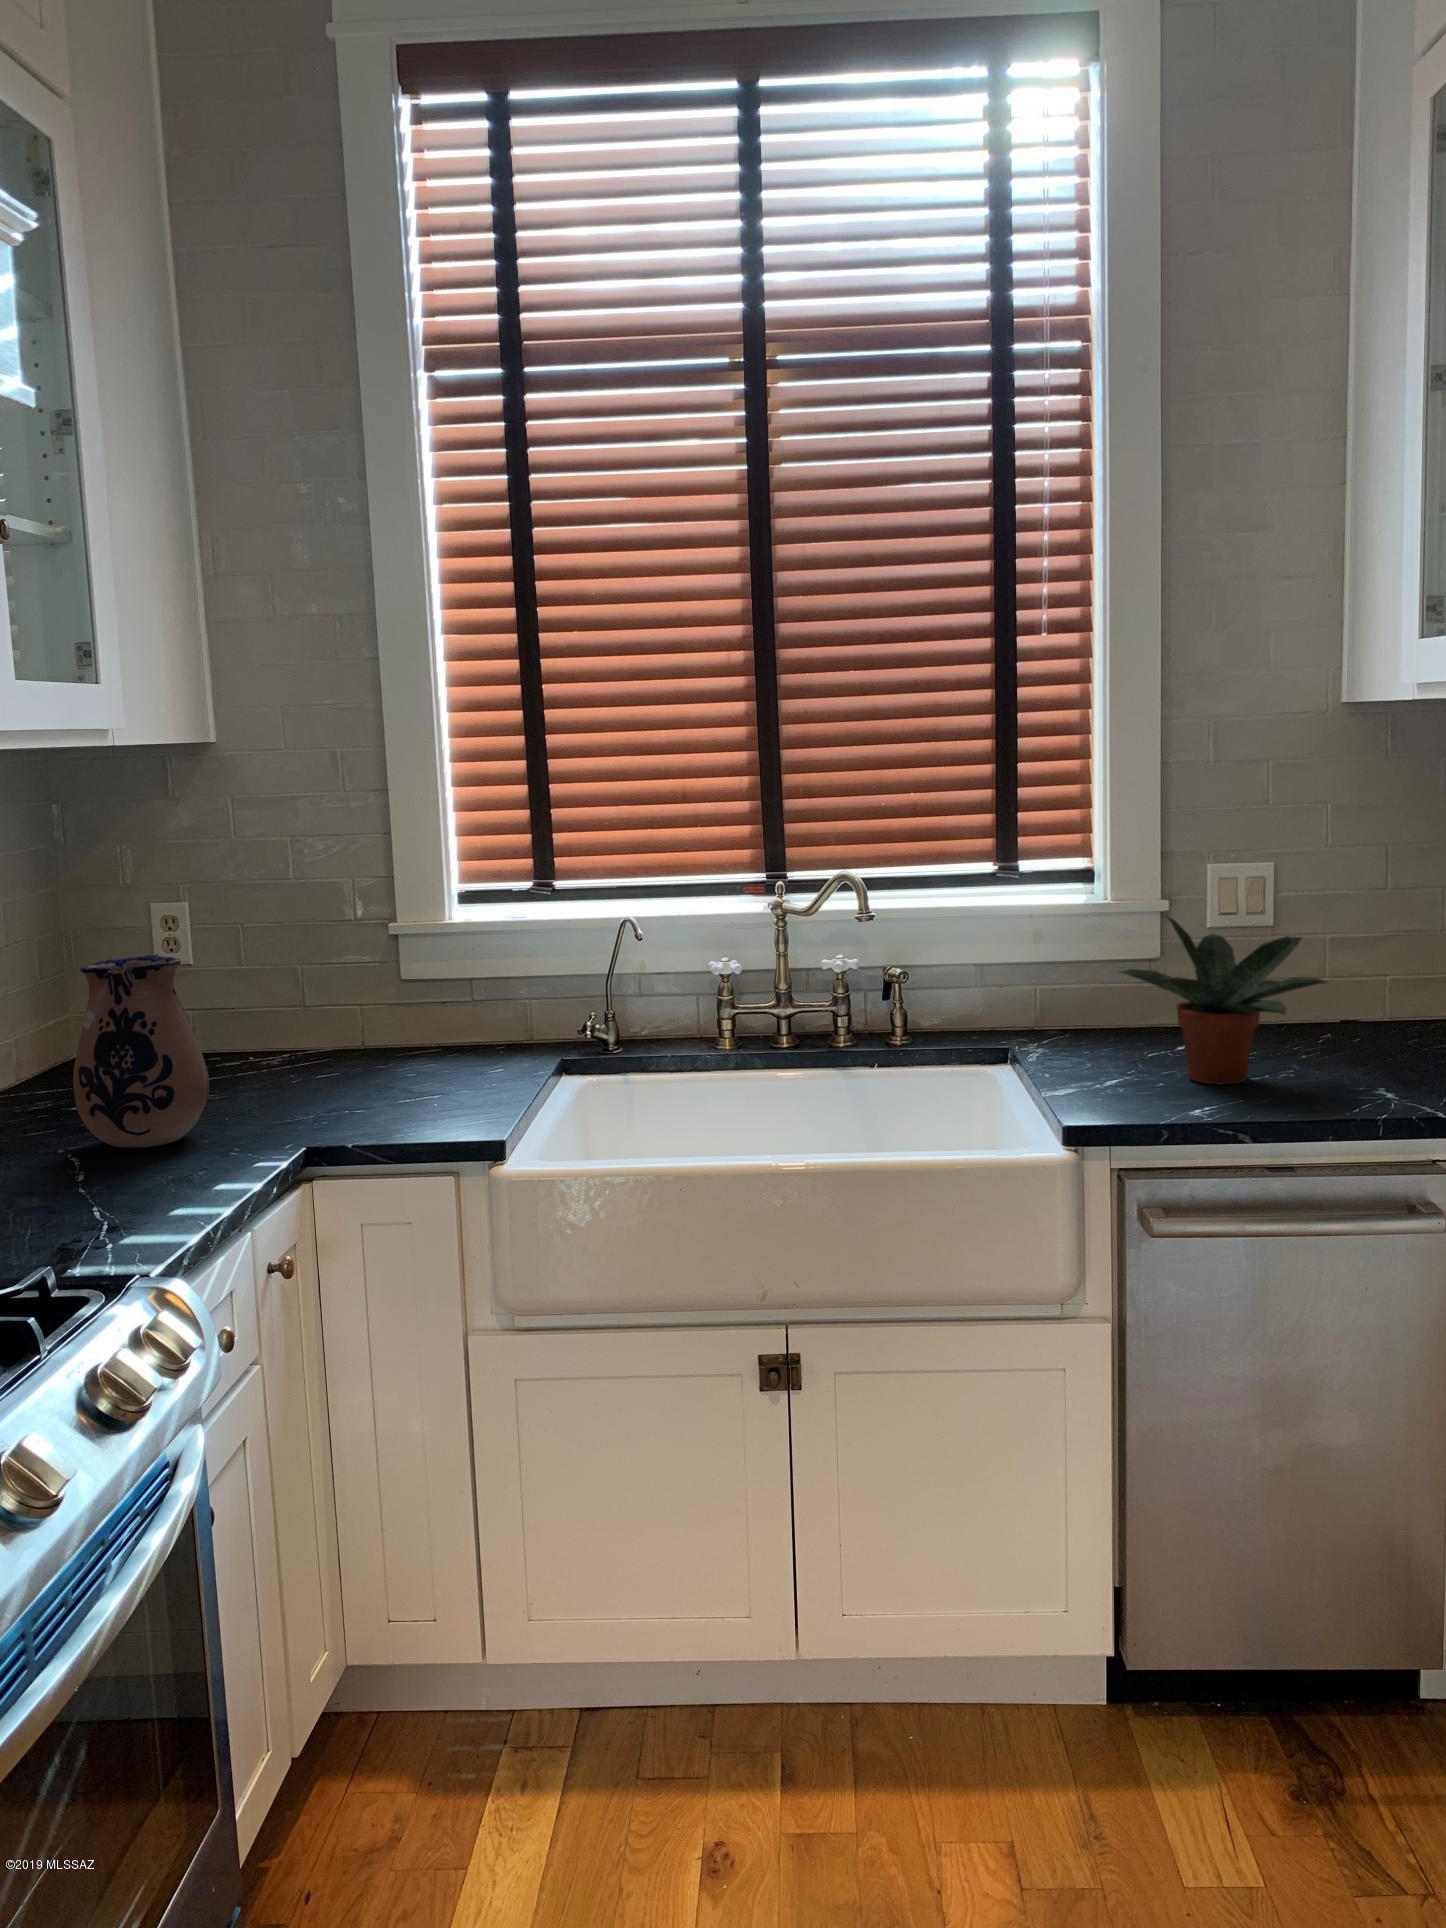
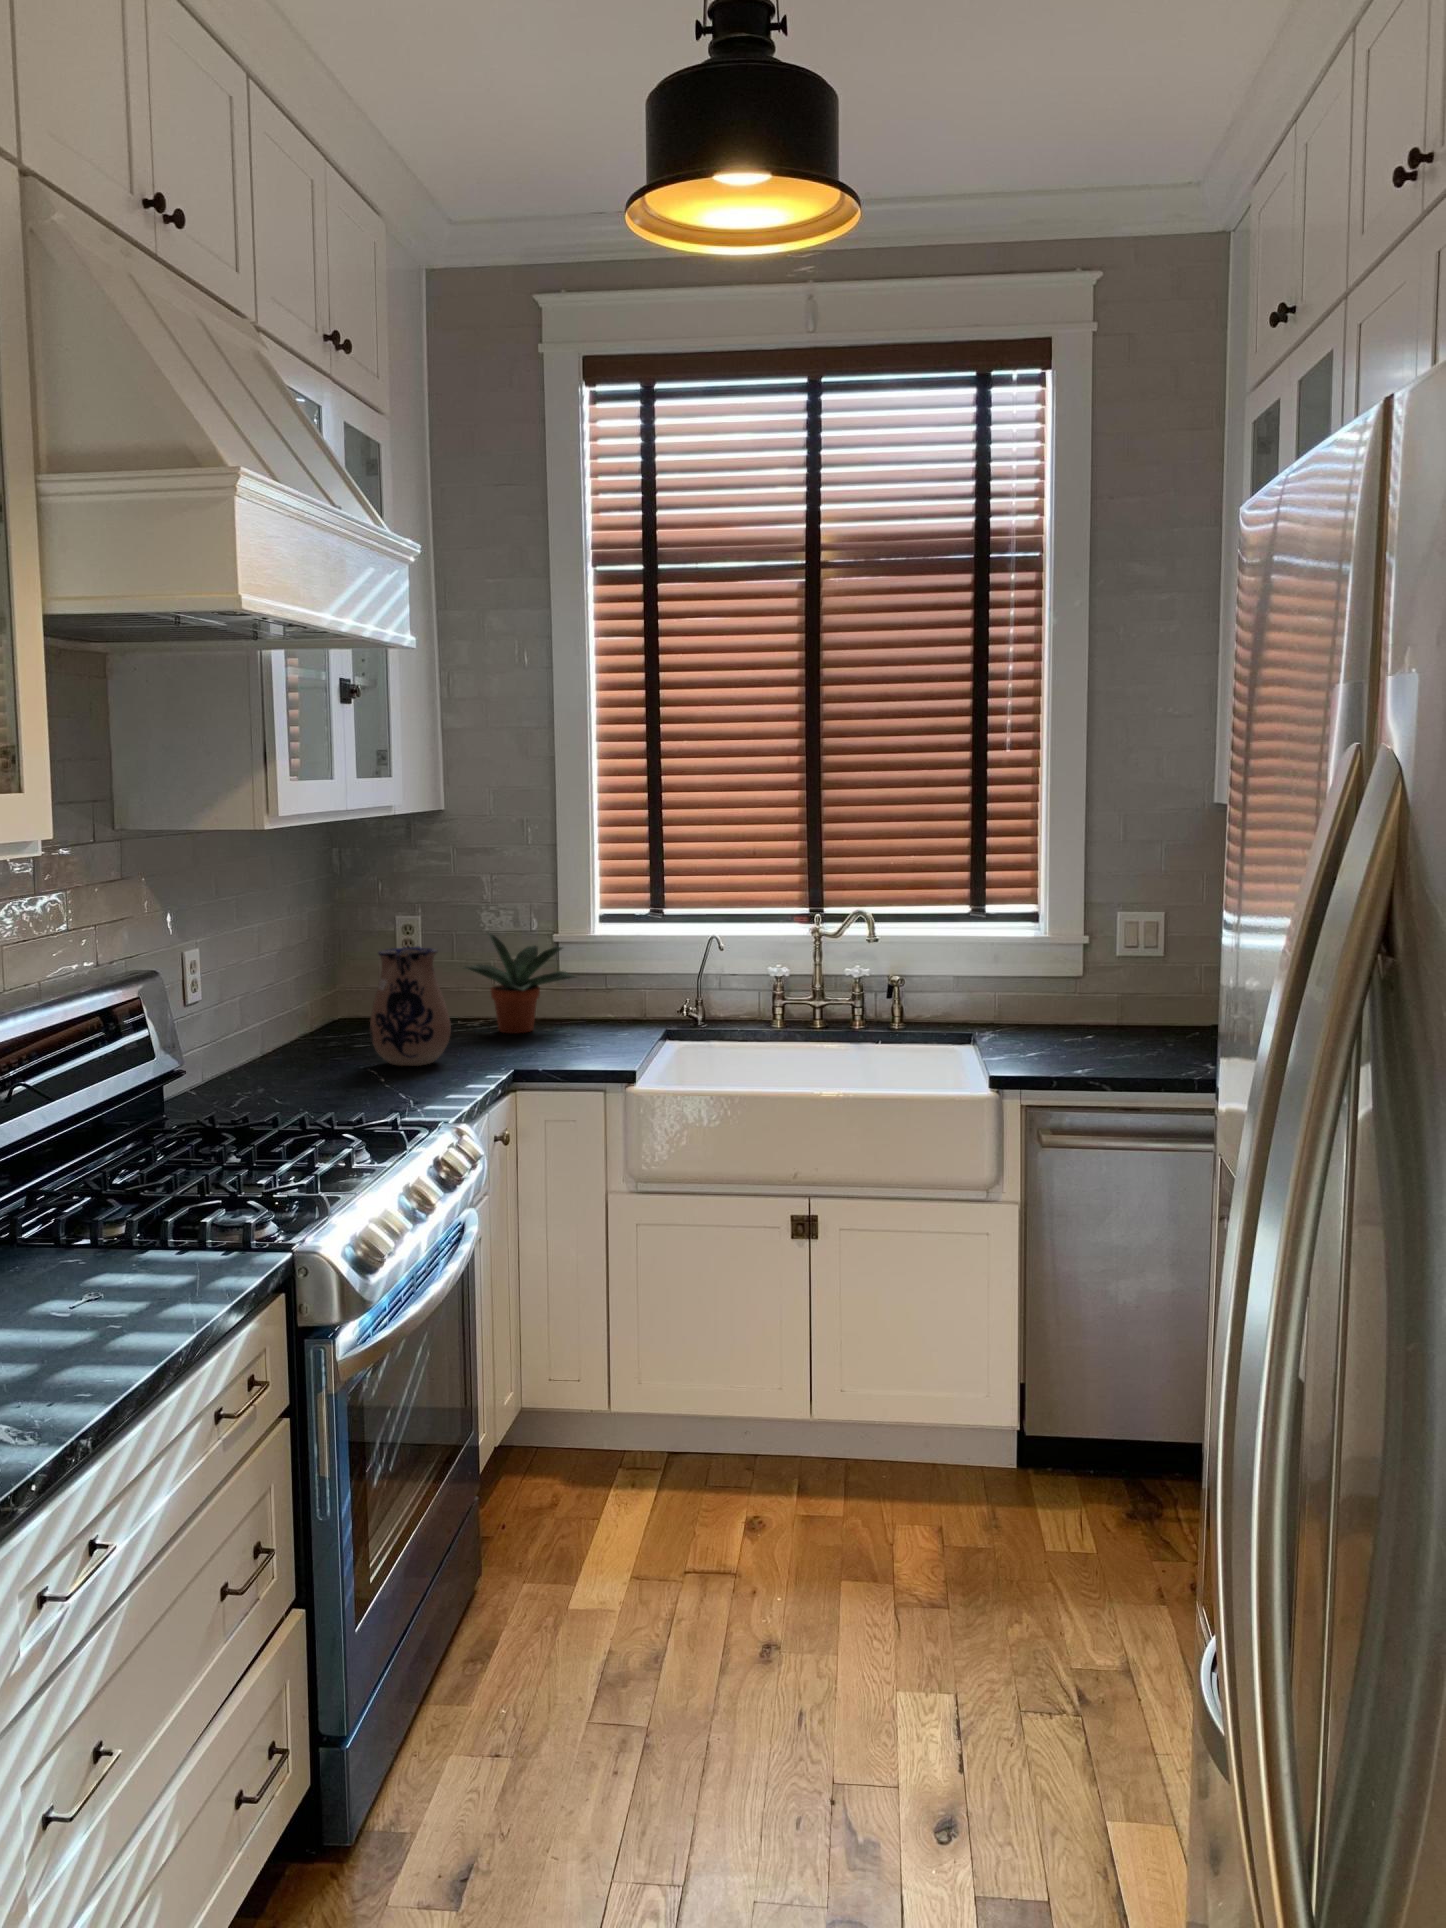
potted plant: present [1120,917,1327,1085] -> present [465,933,575,1033]

